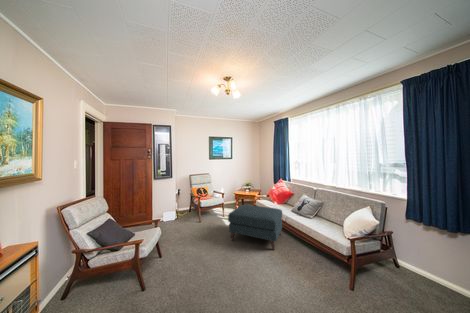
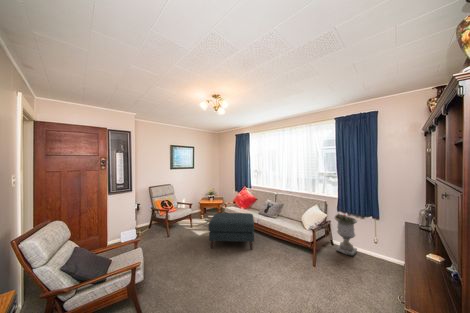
planter: none [397,221,440,291] -> present [335,213,357,256]

